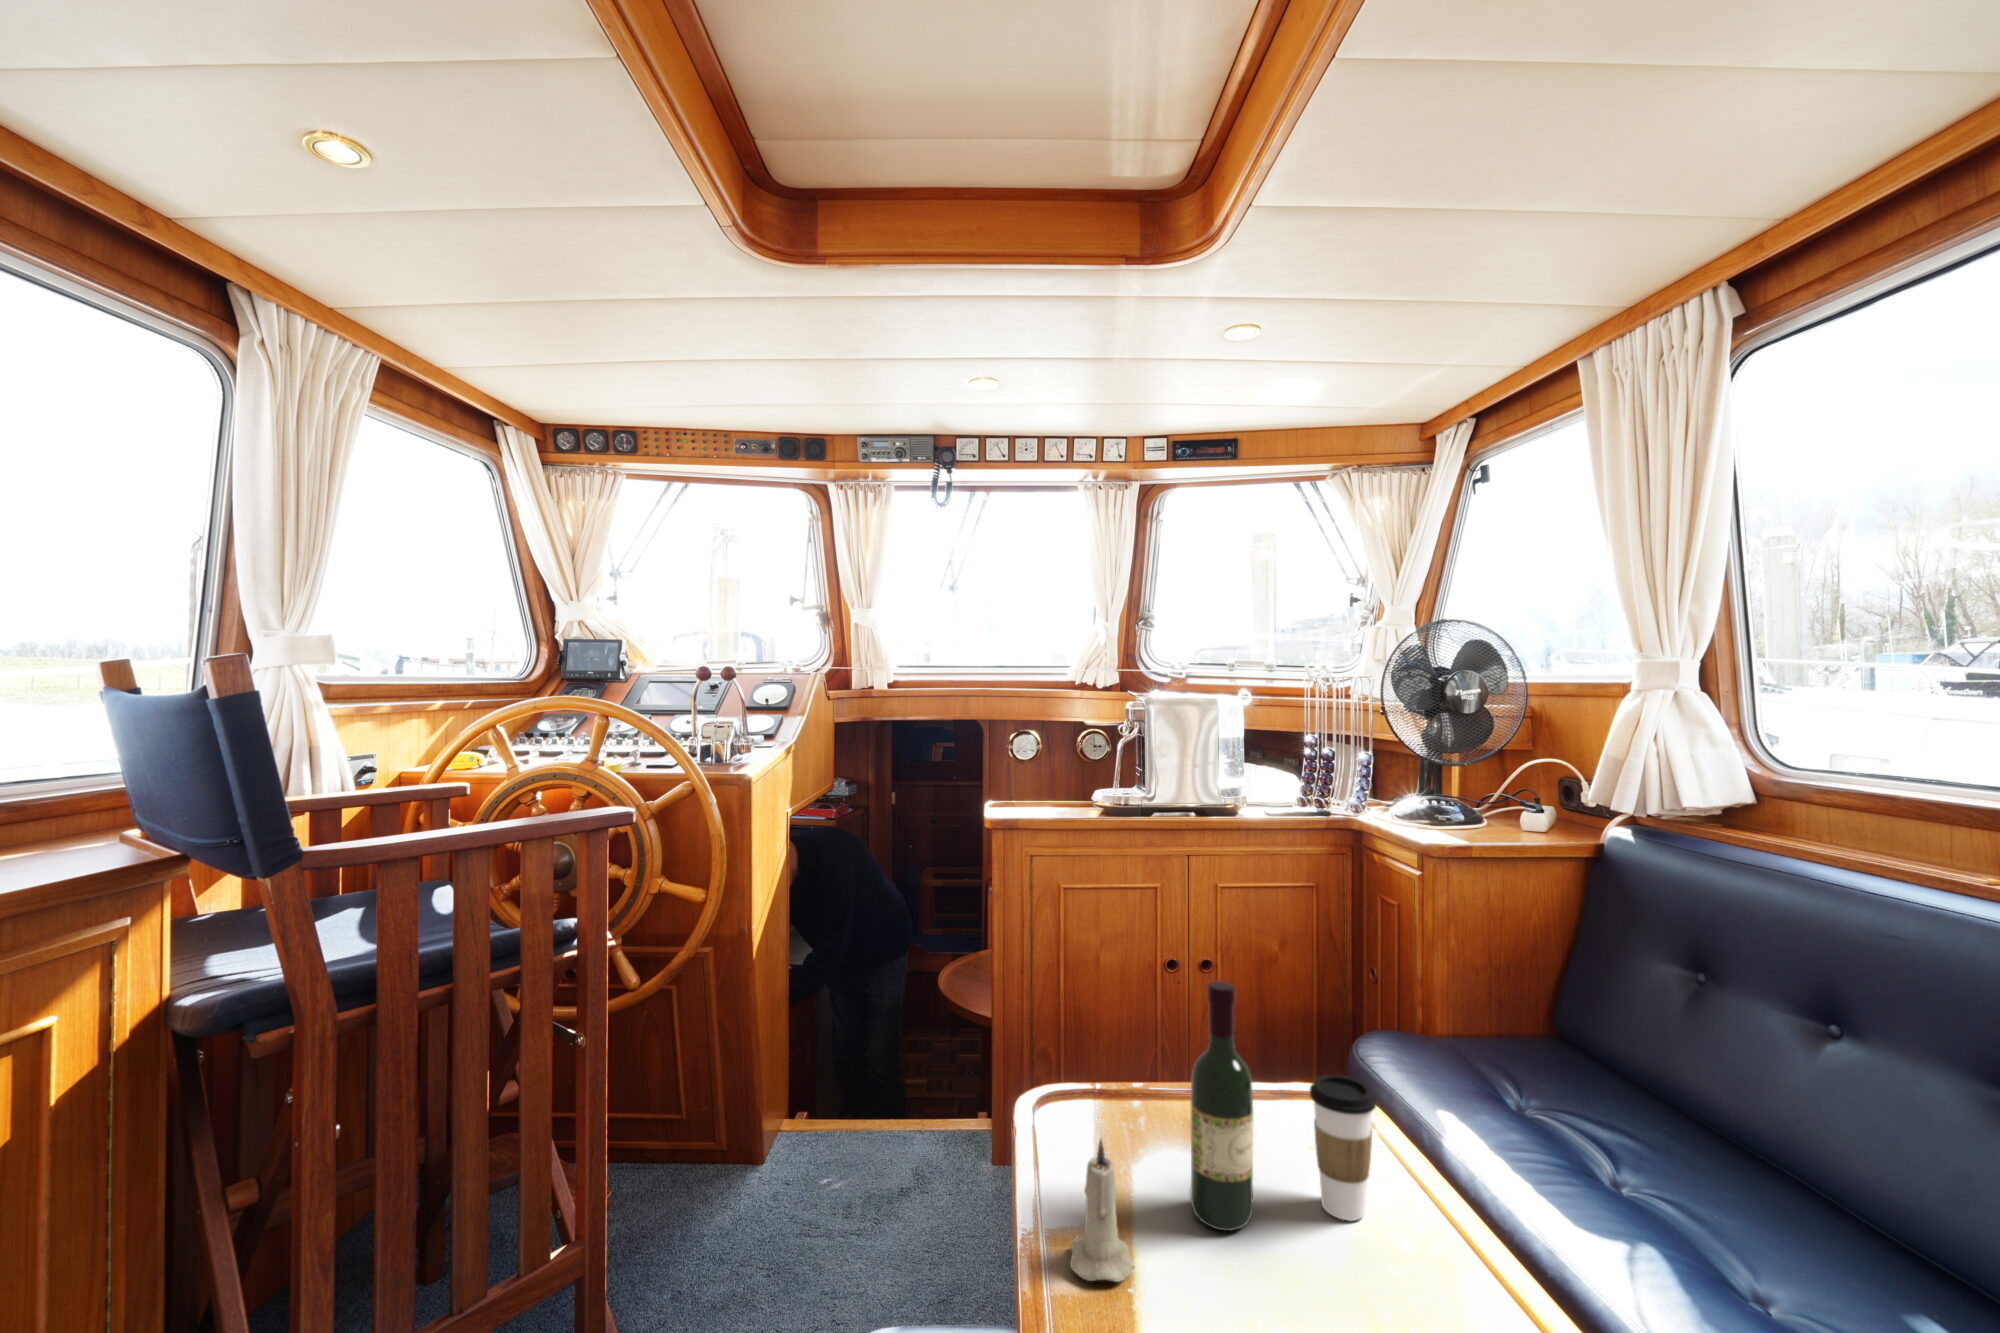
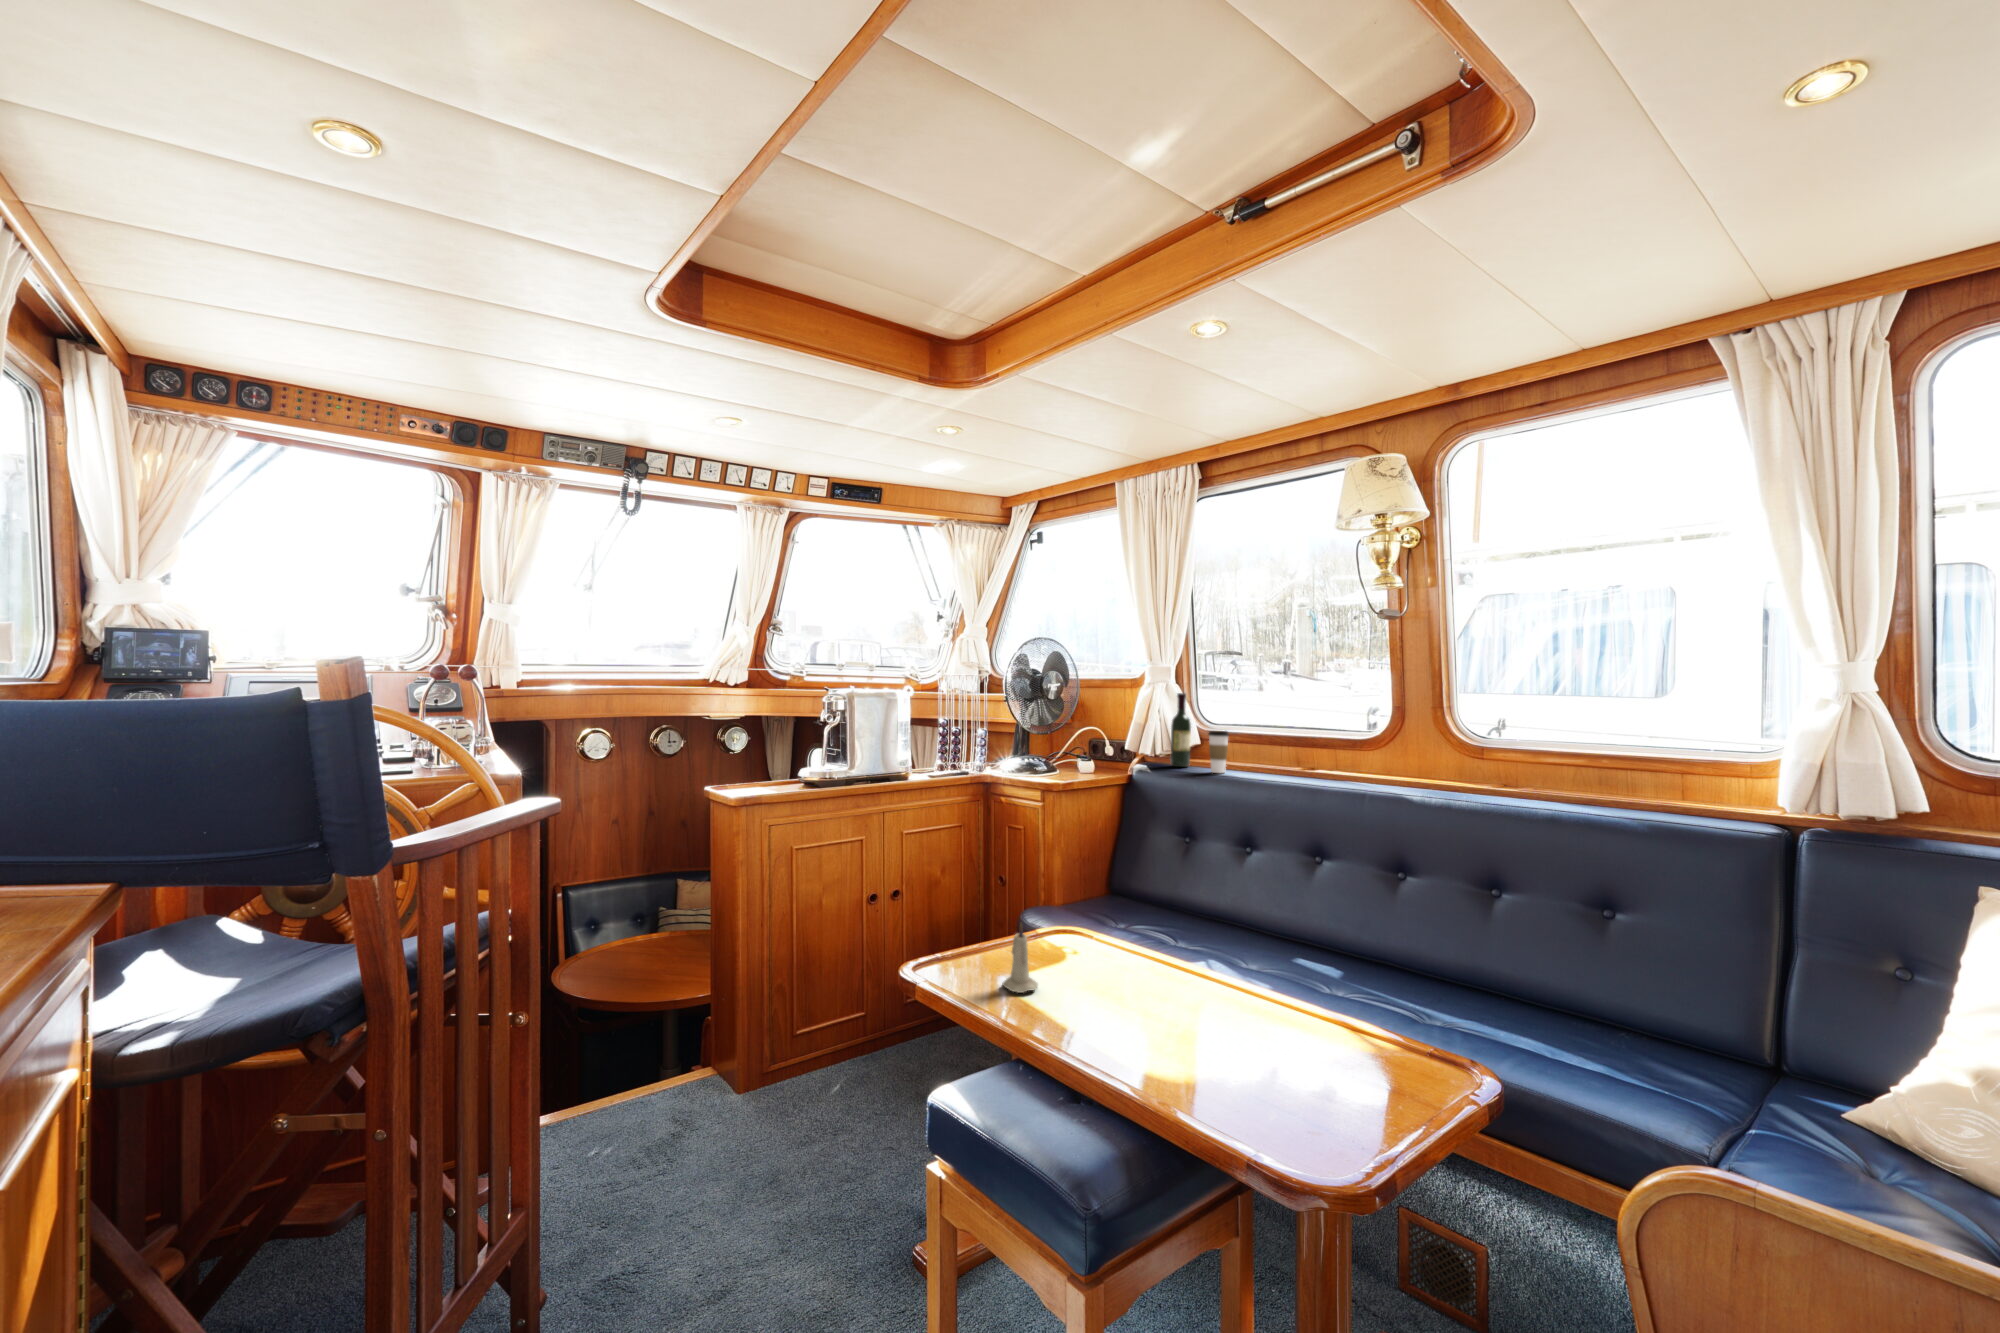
wine bottle: present [1190,981,1253,1231] -> present [1170,693,1191,767]
coffee cup: present [1310,1075,1376,1221] -> present [1208,731,1229,773]

